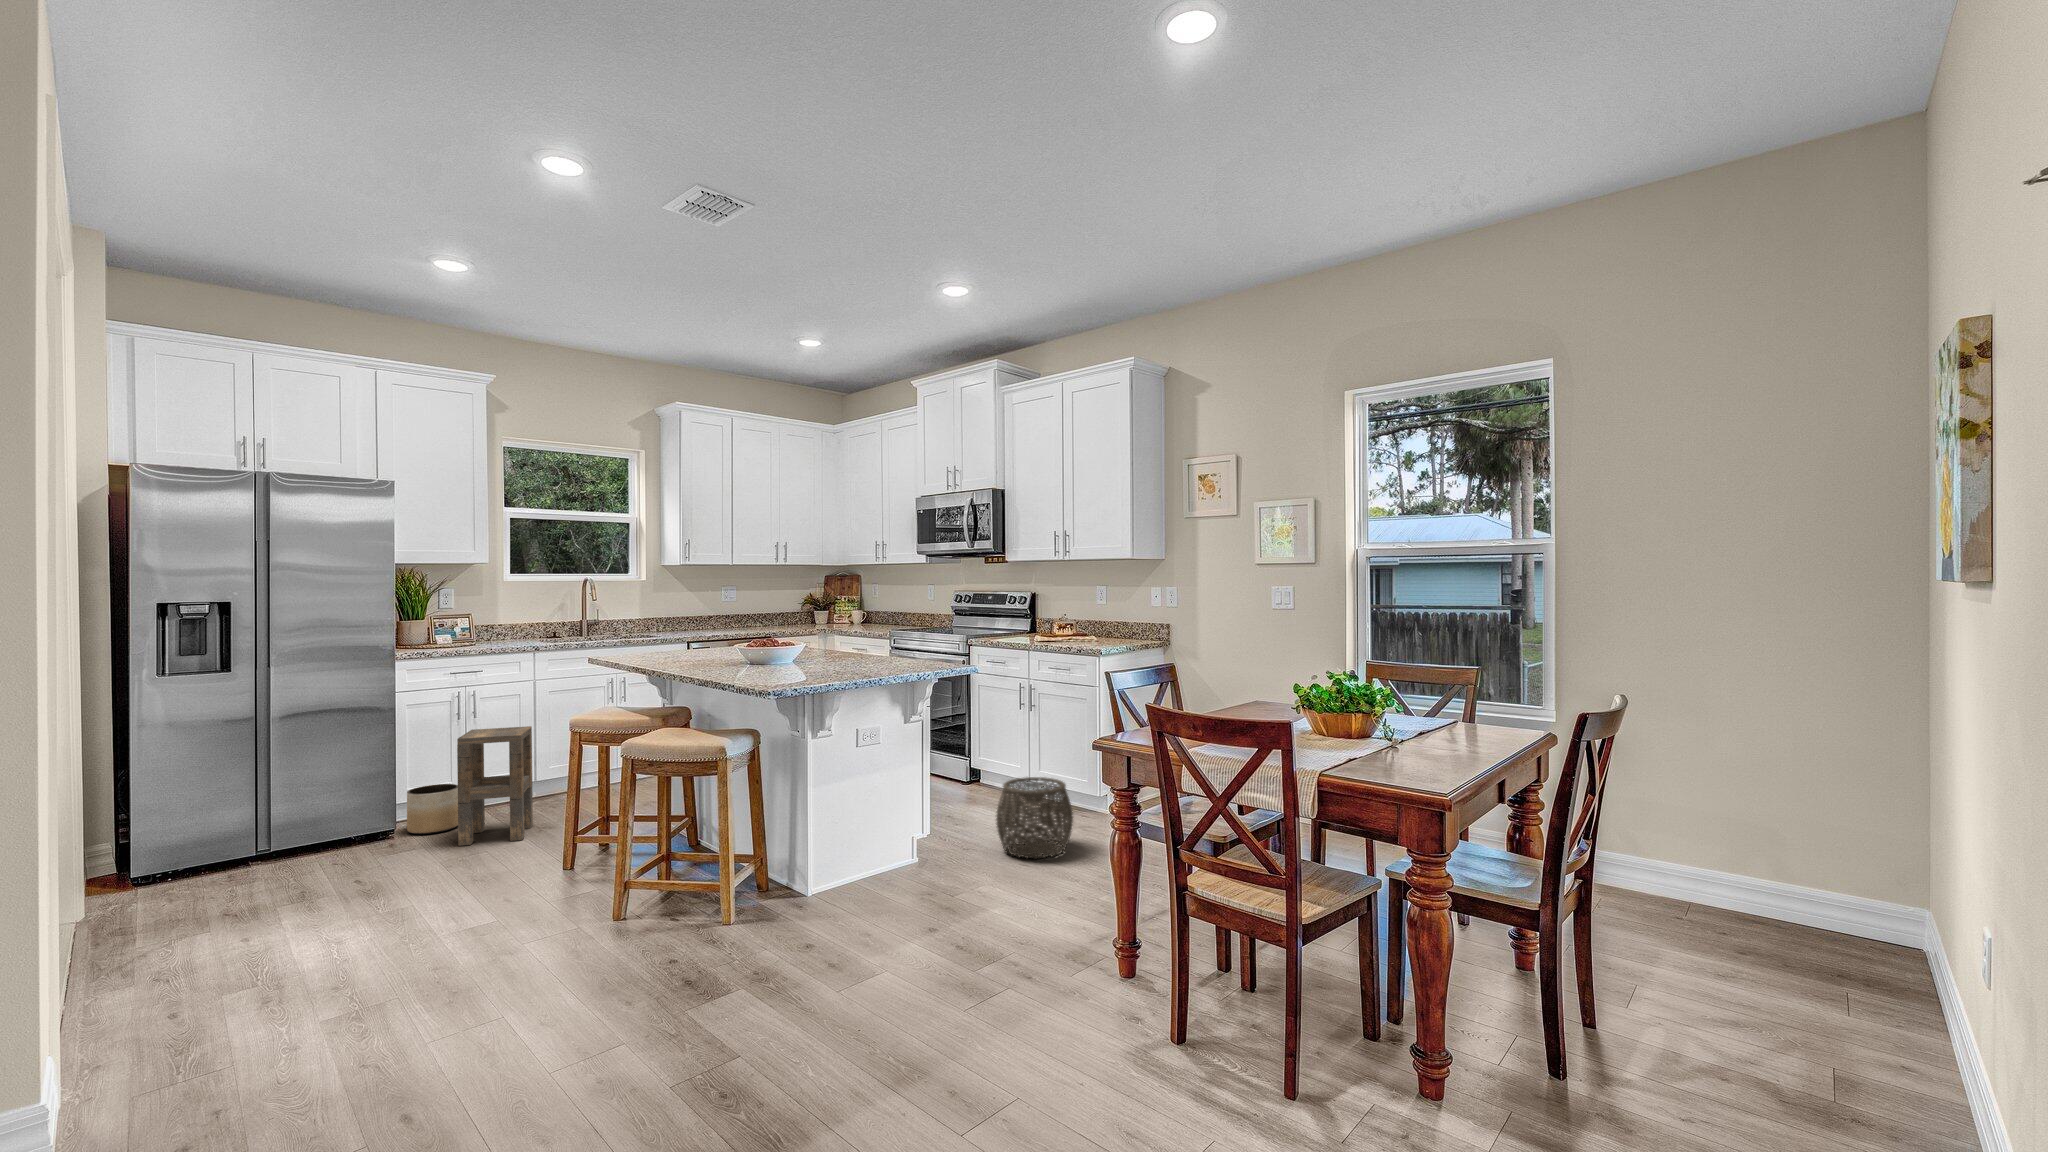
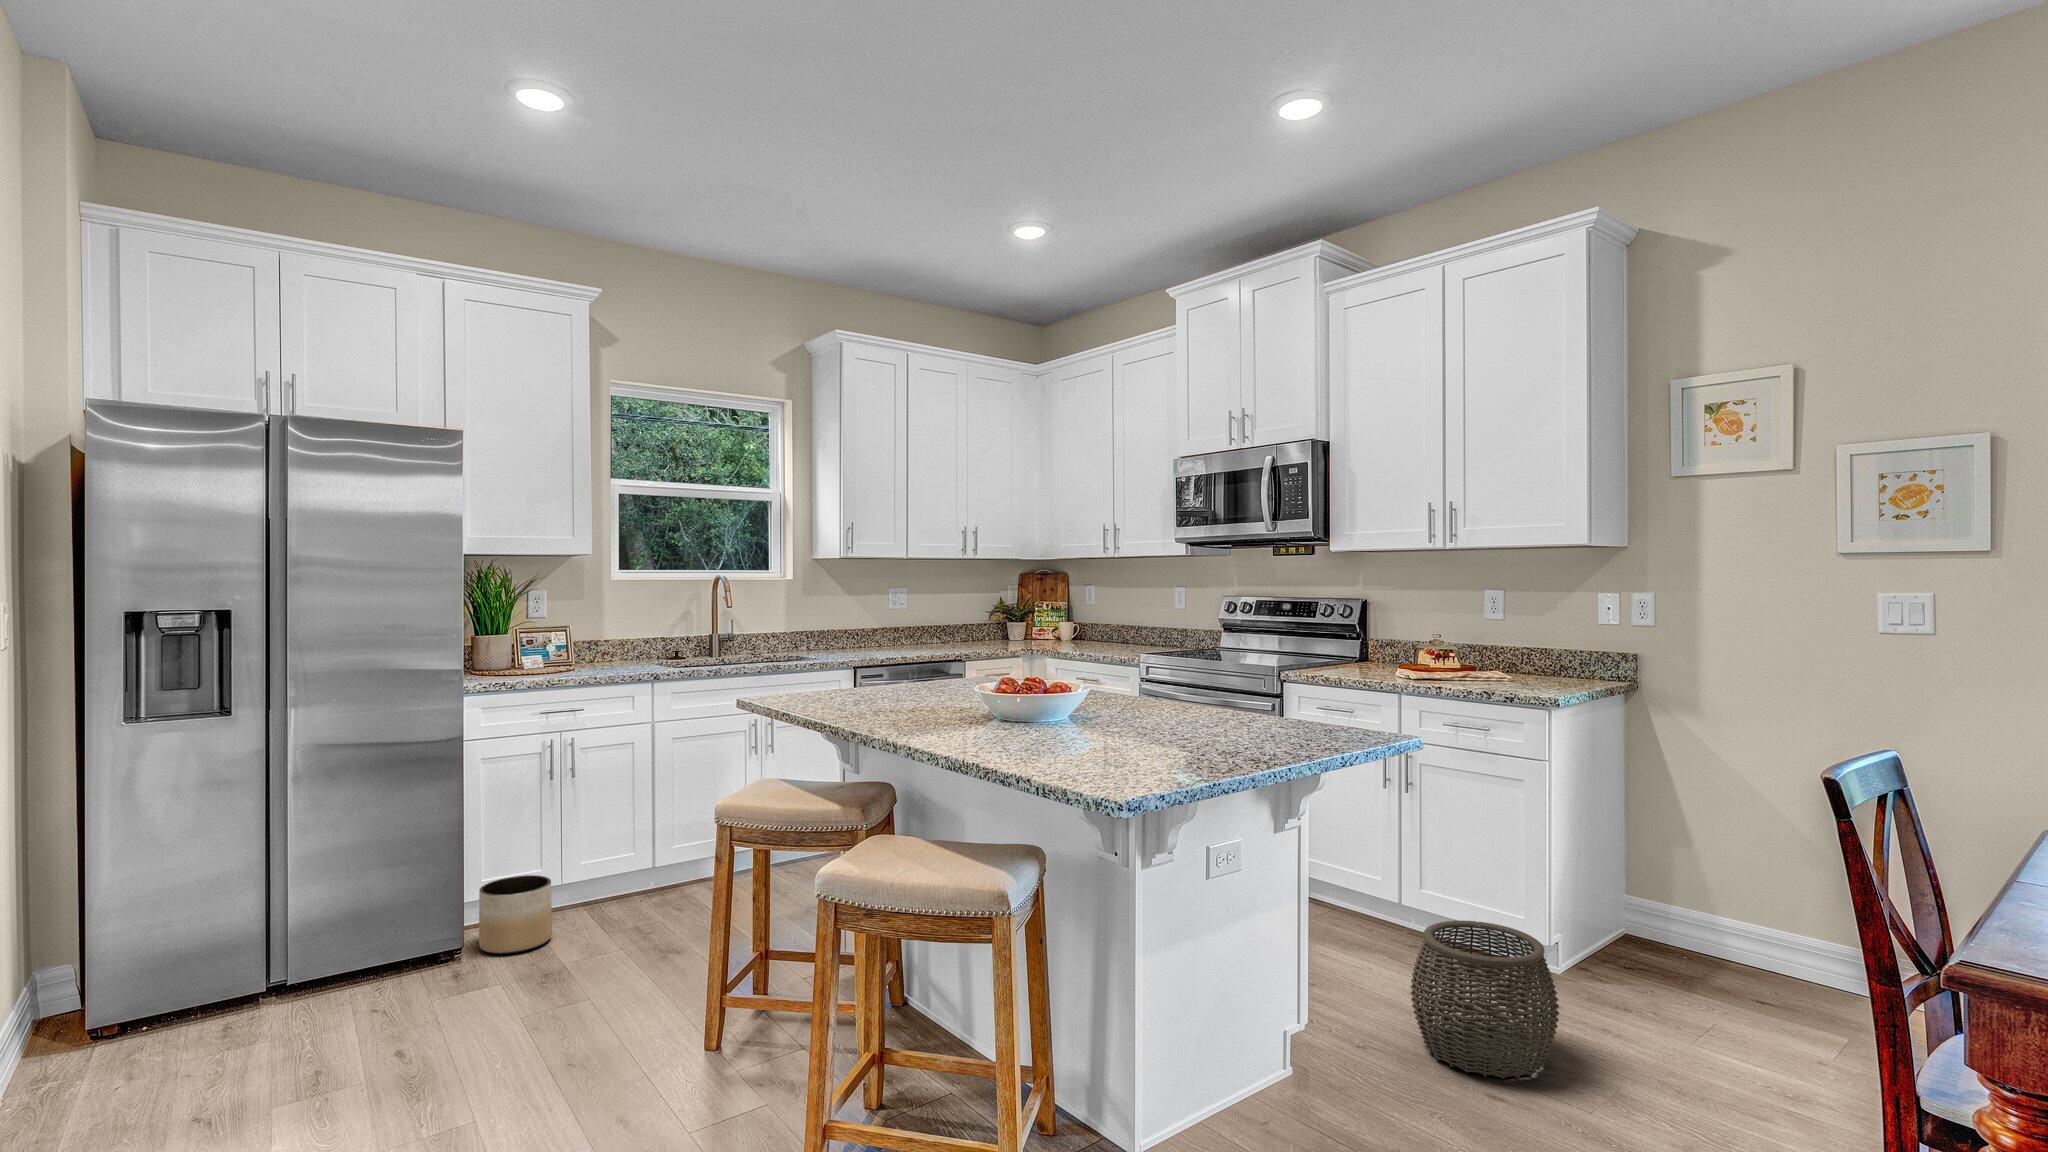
side table: present [457,726,533,846] -> none [548,797,654,983]

